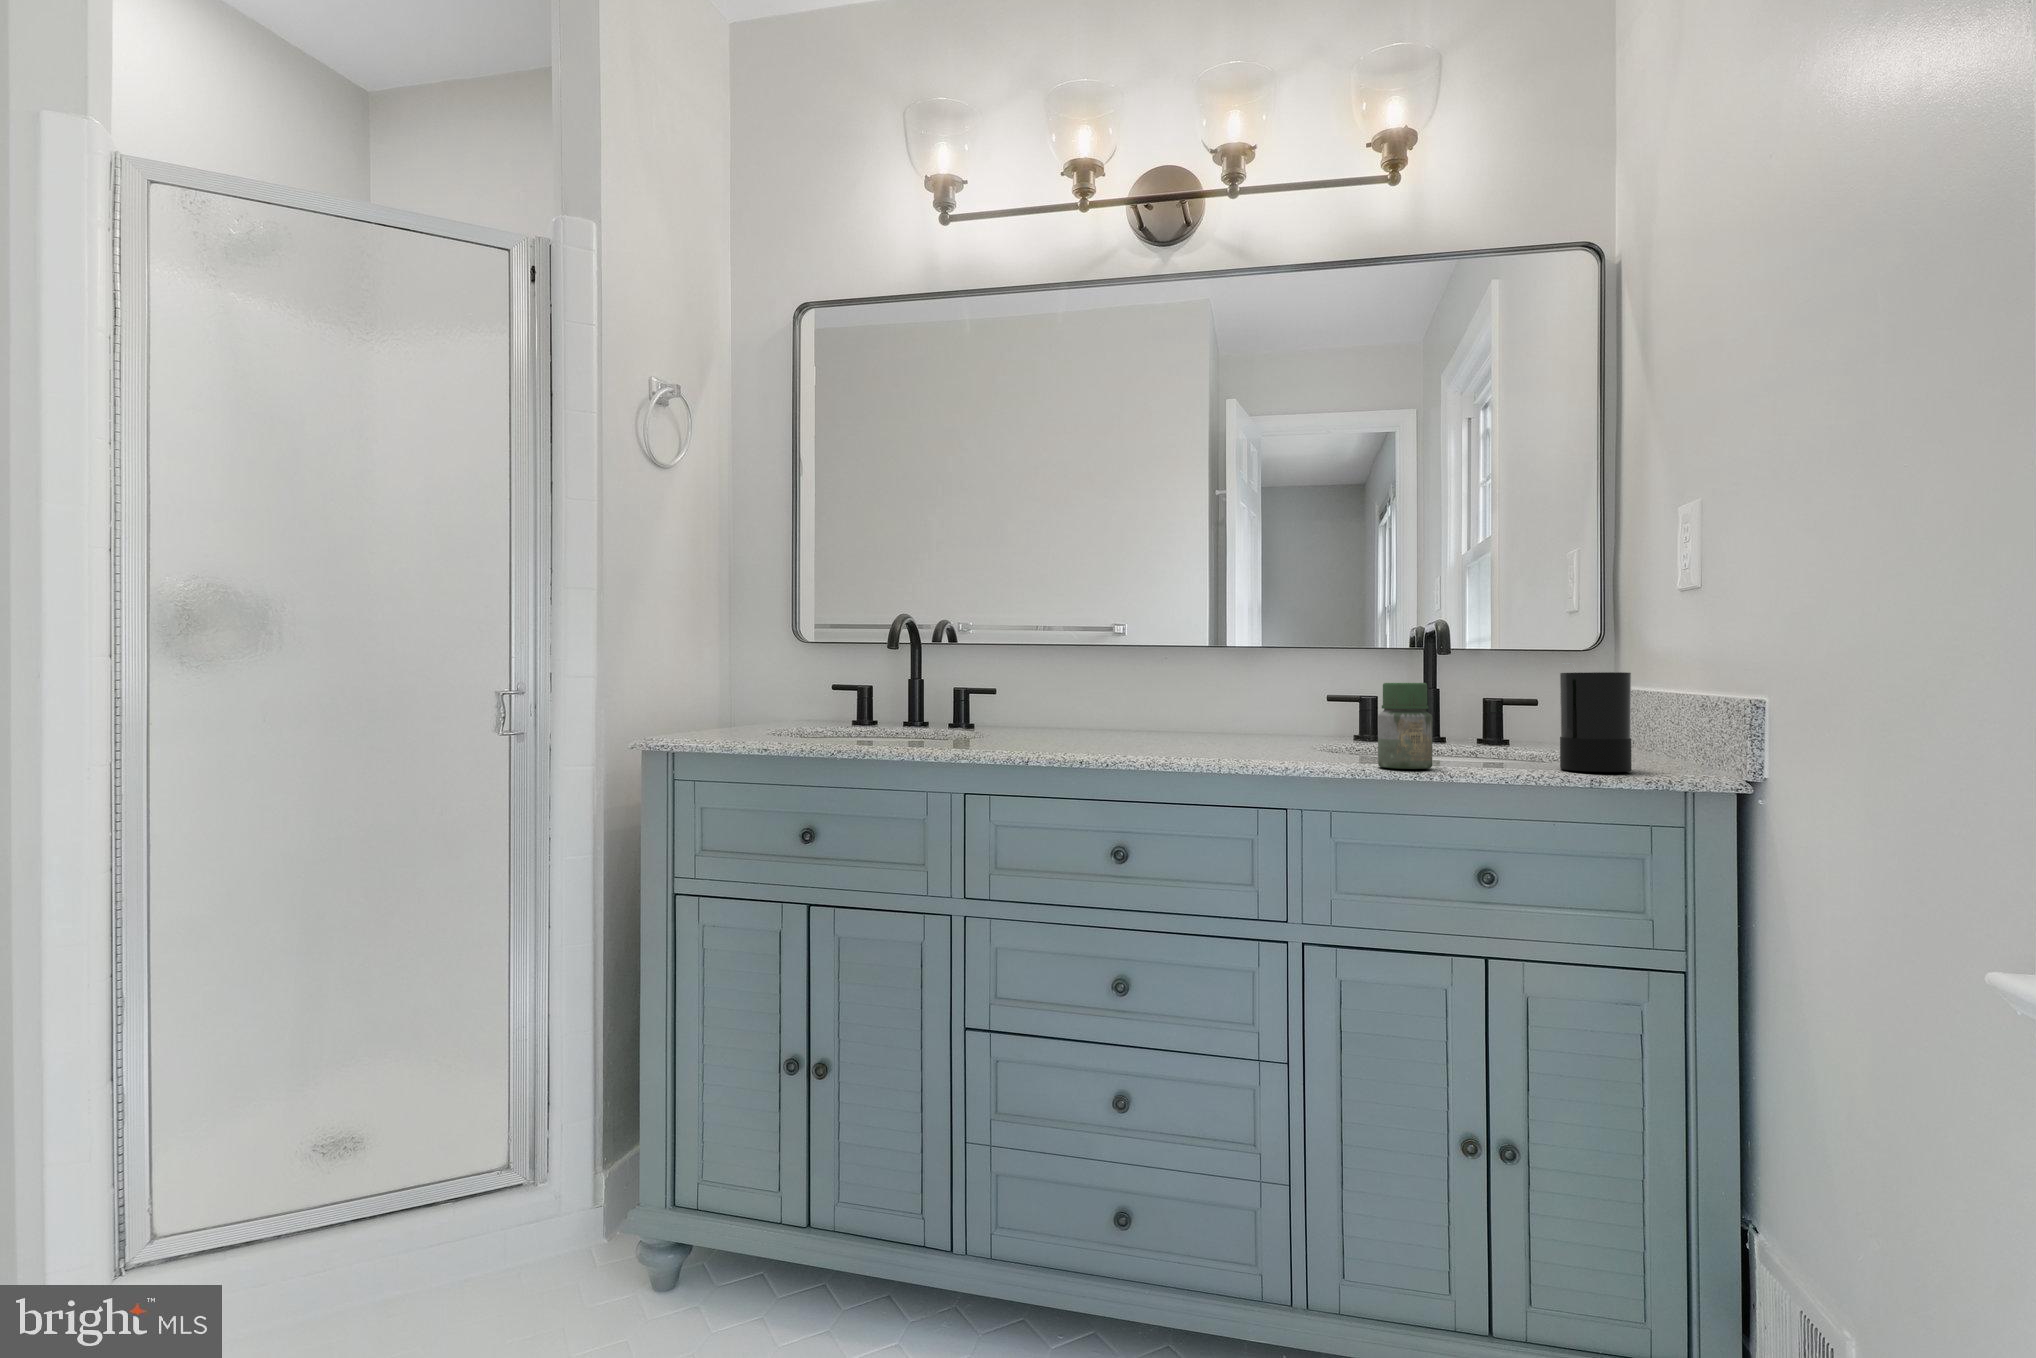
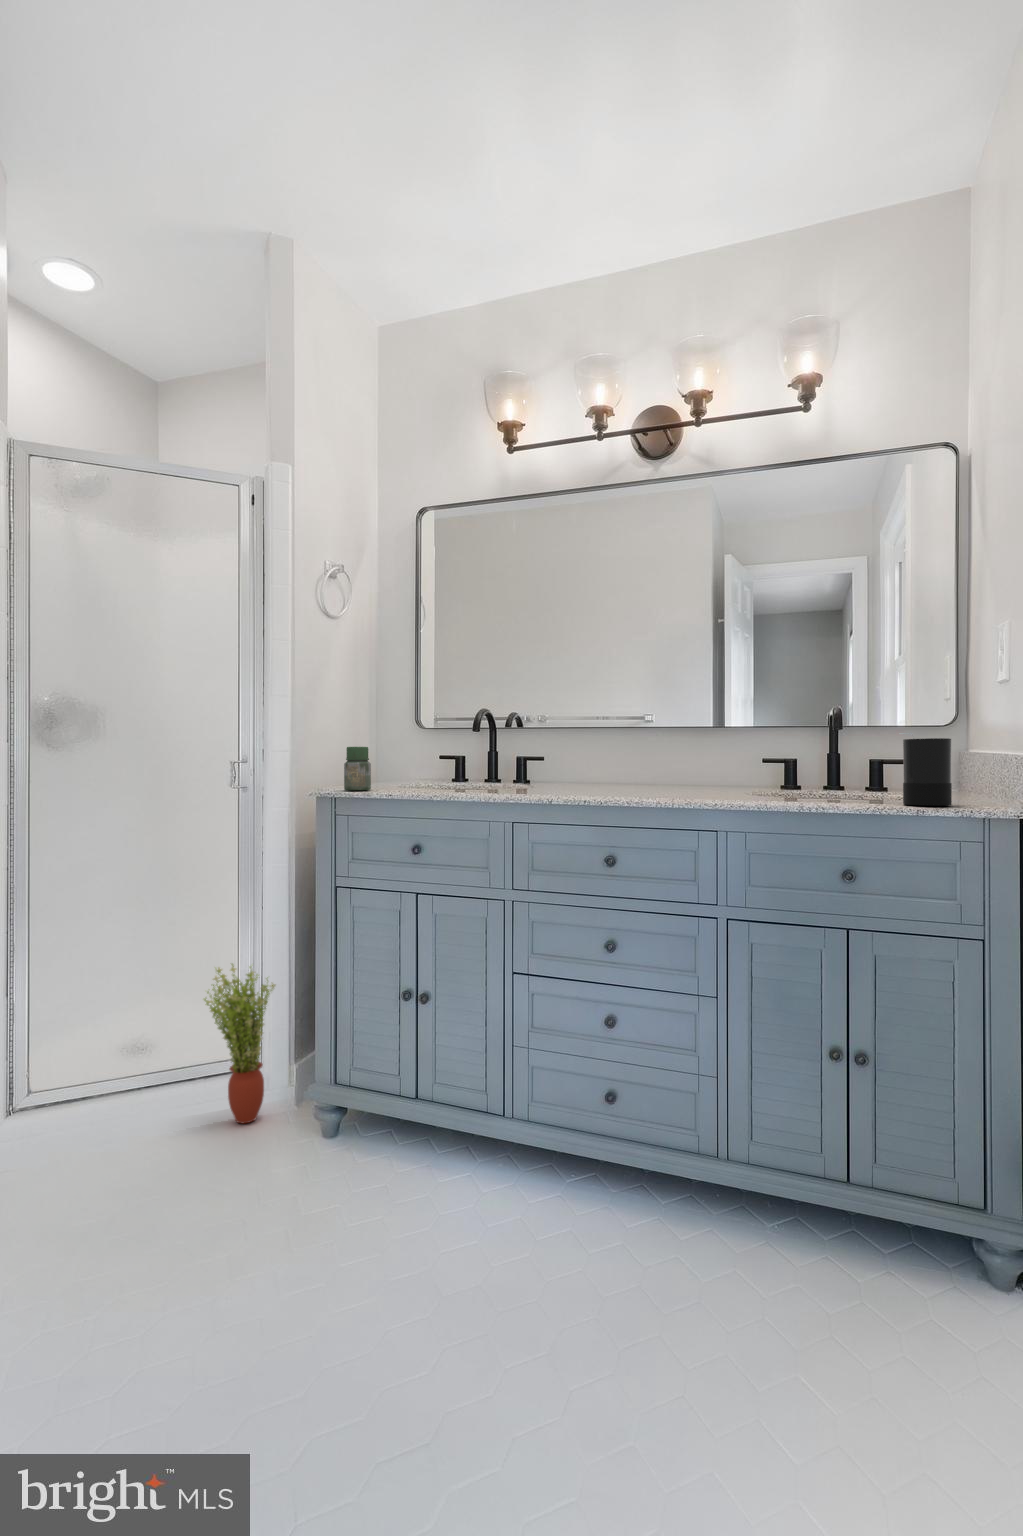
jar: present [1378,683,1432,769] -> present [344,747,371,790]
potted plant: none [446,1022,572,1286] -> present [204,964,275,1123]

